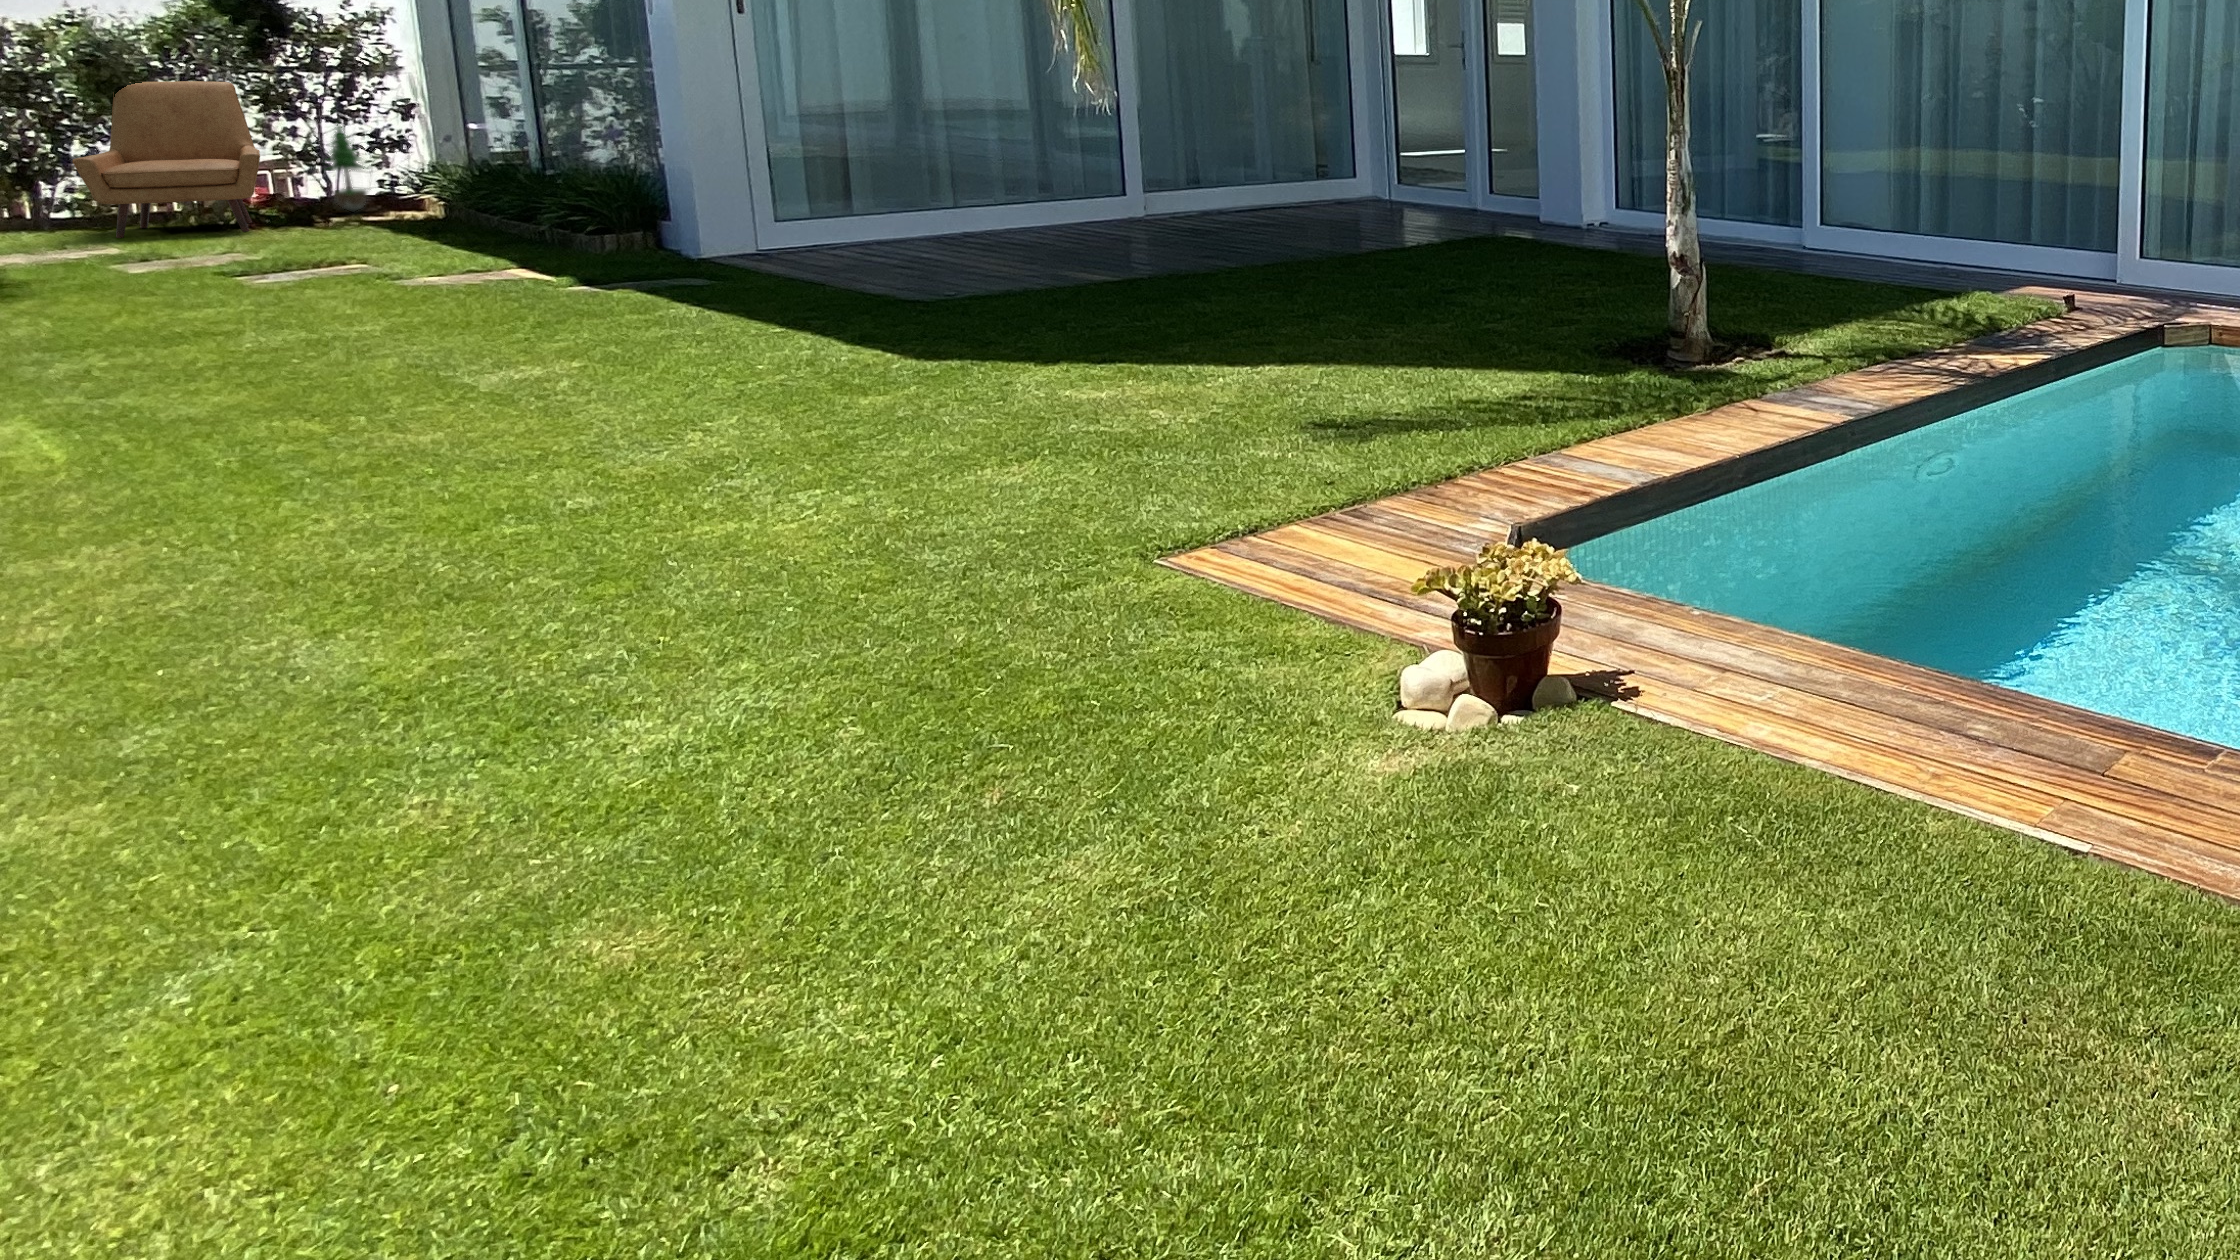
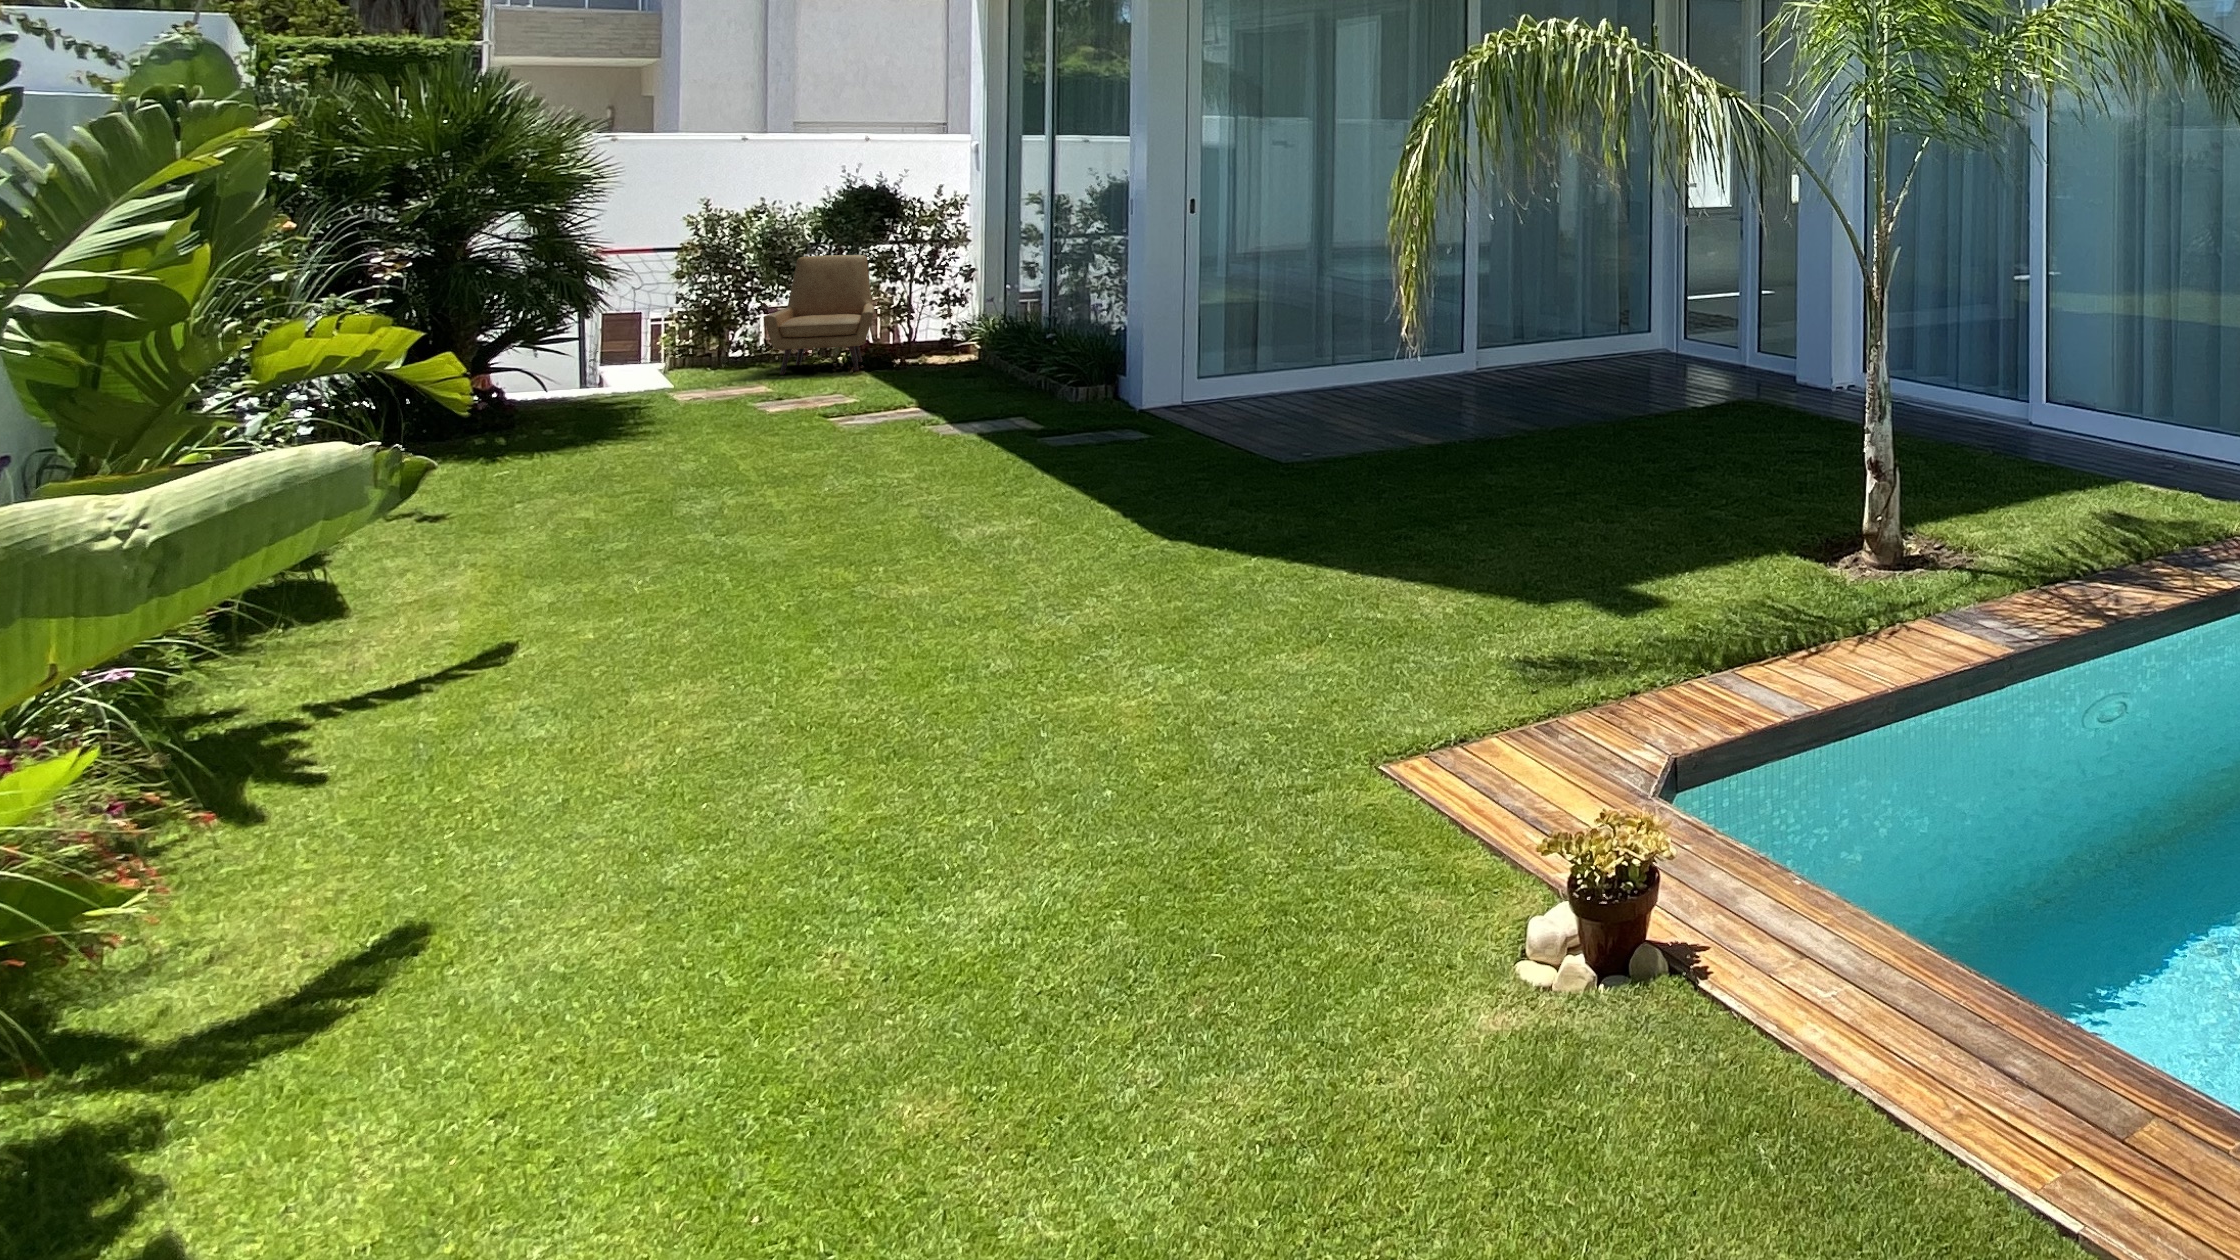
potted tree: present [325,124,367,211] -> none [912,284,940,353]

